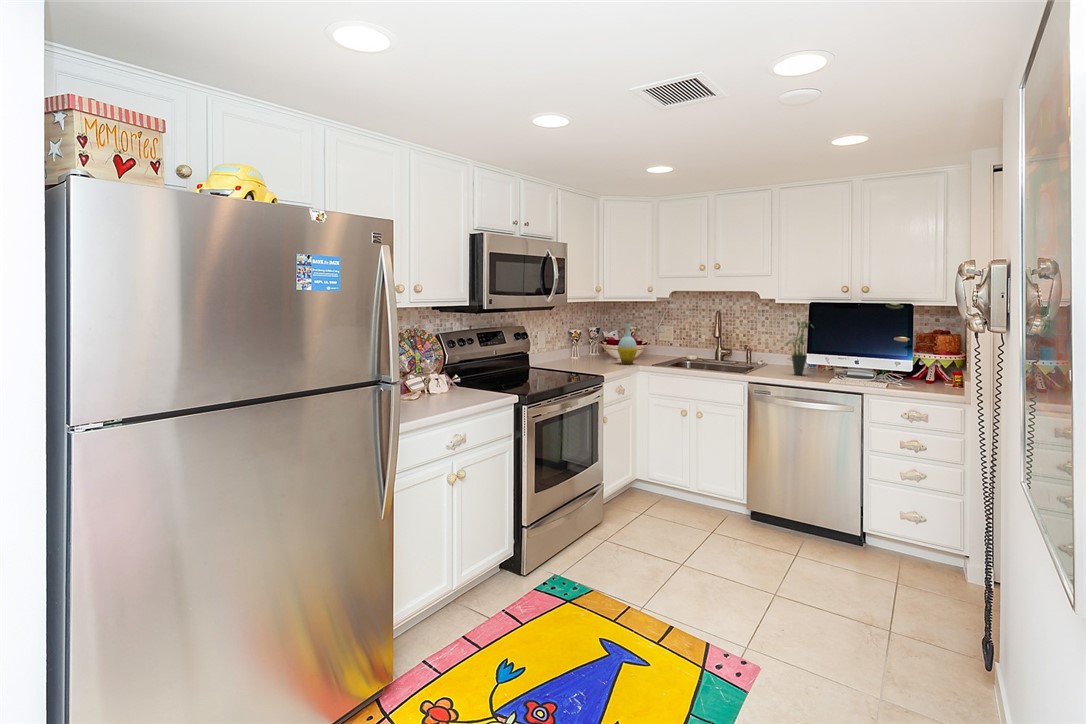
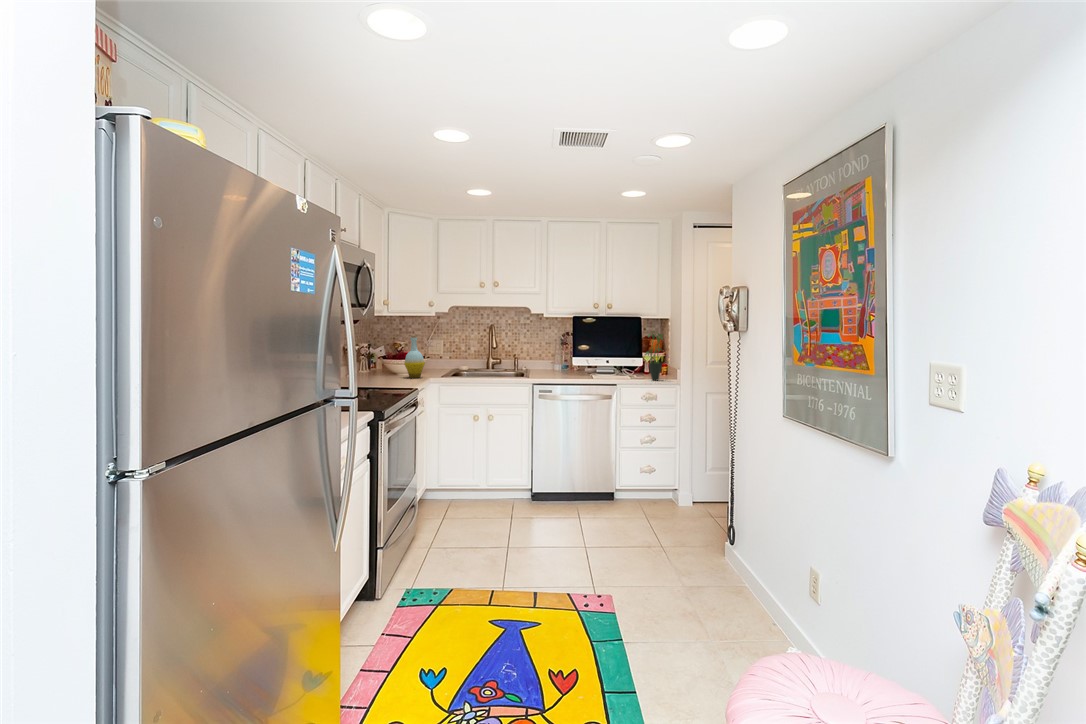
potted plant: present [786,321,813,375] -> present [646,333,663,381]

